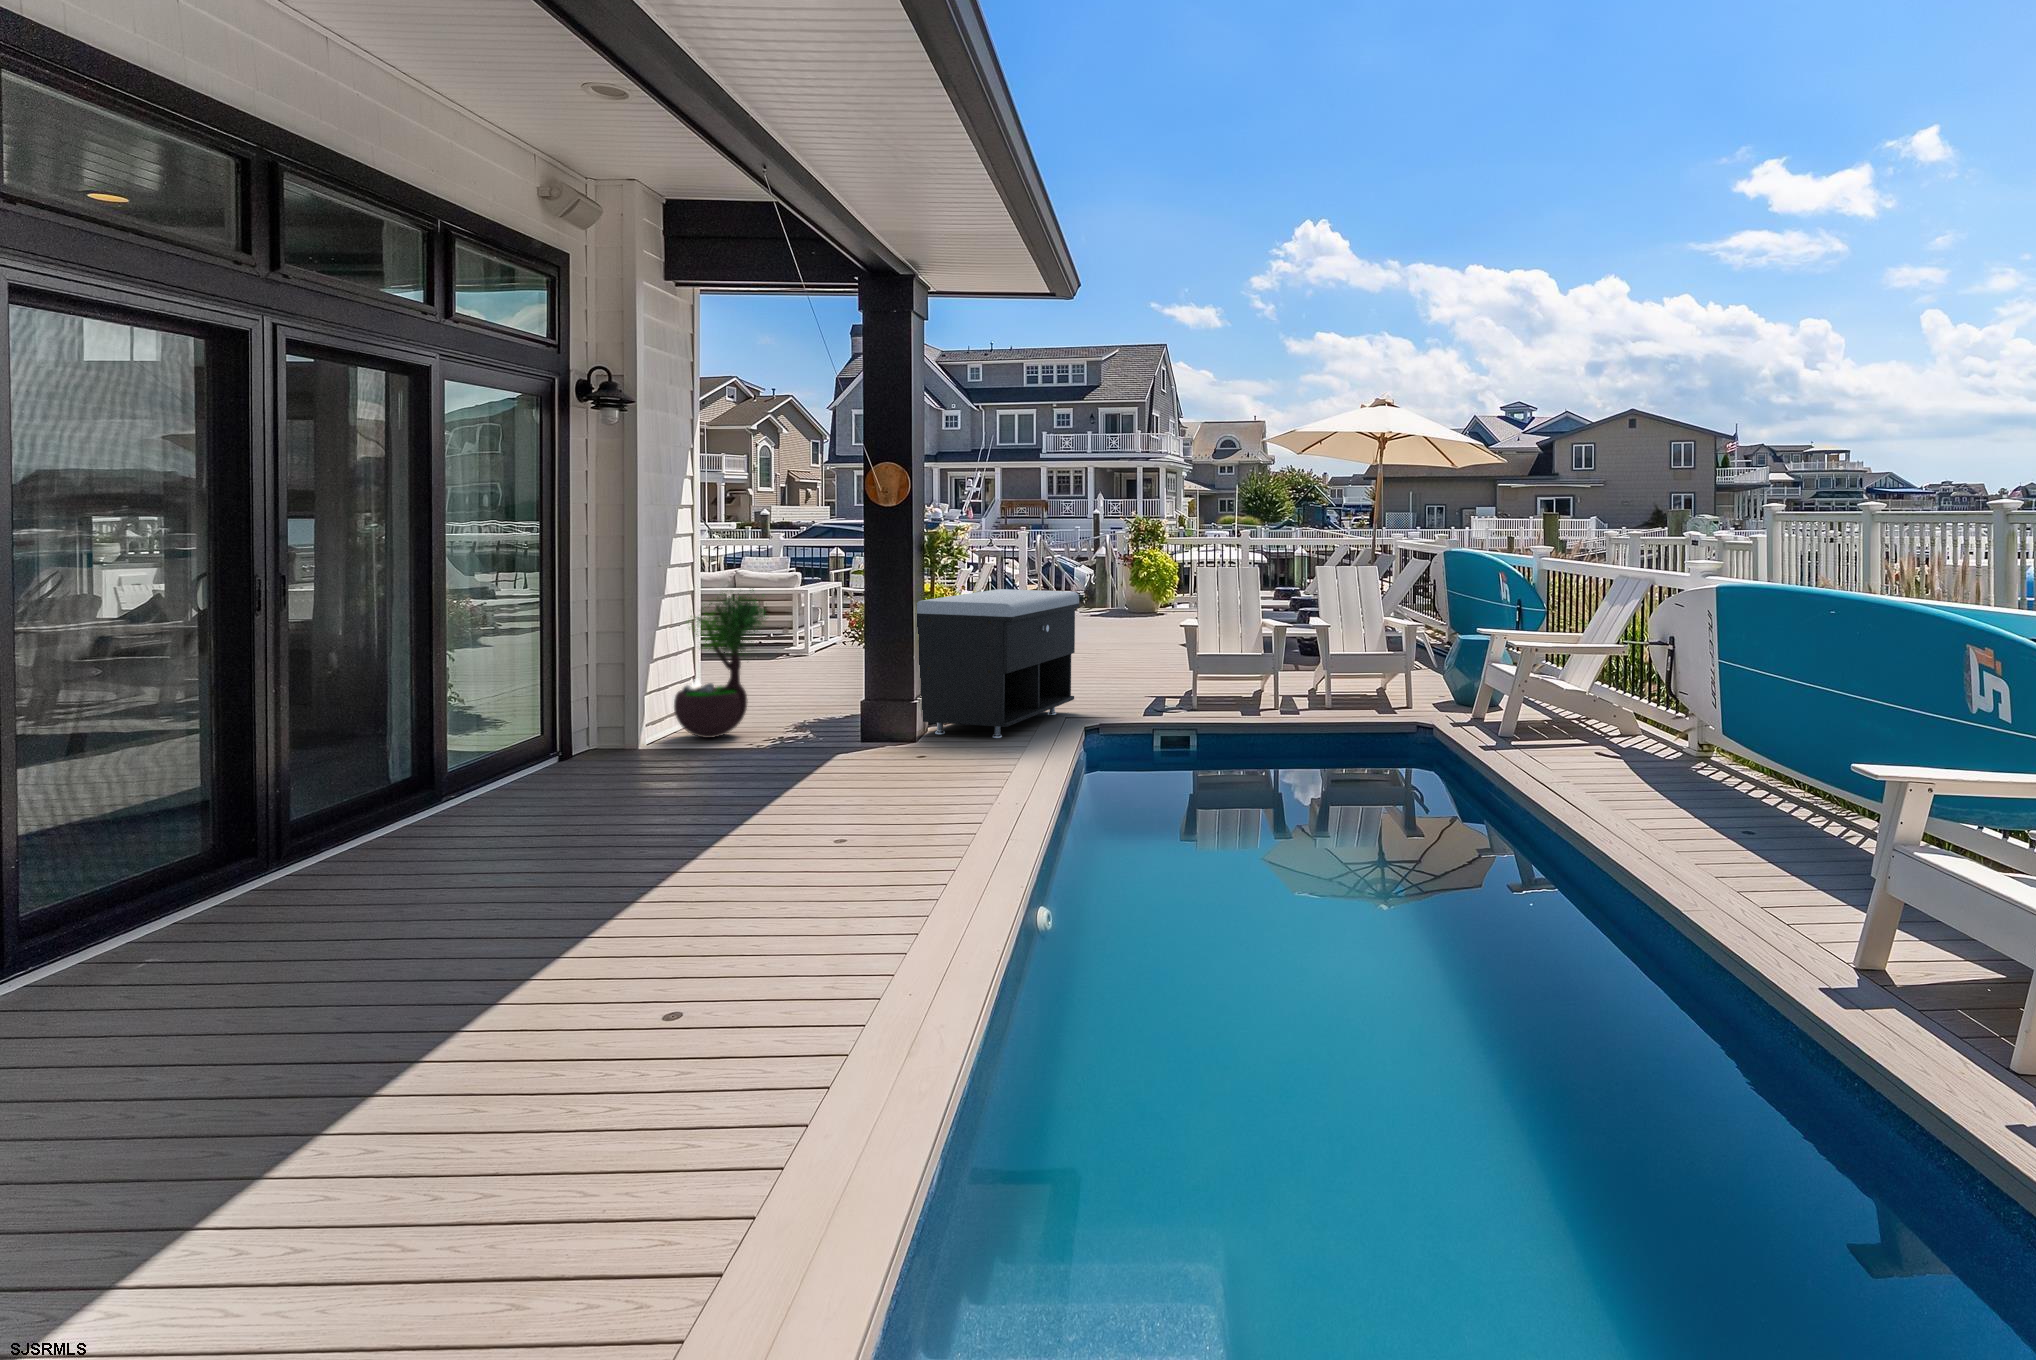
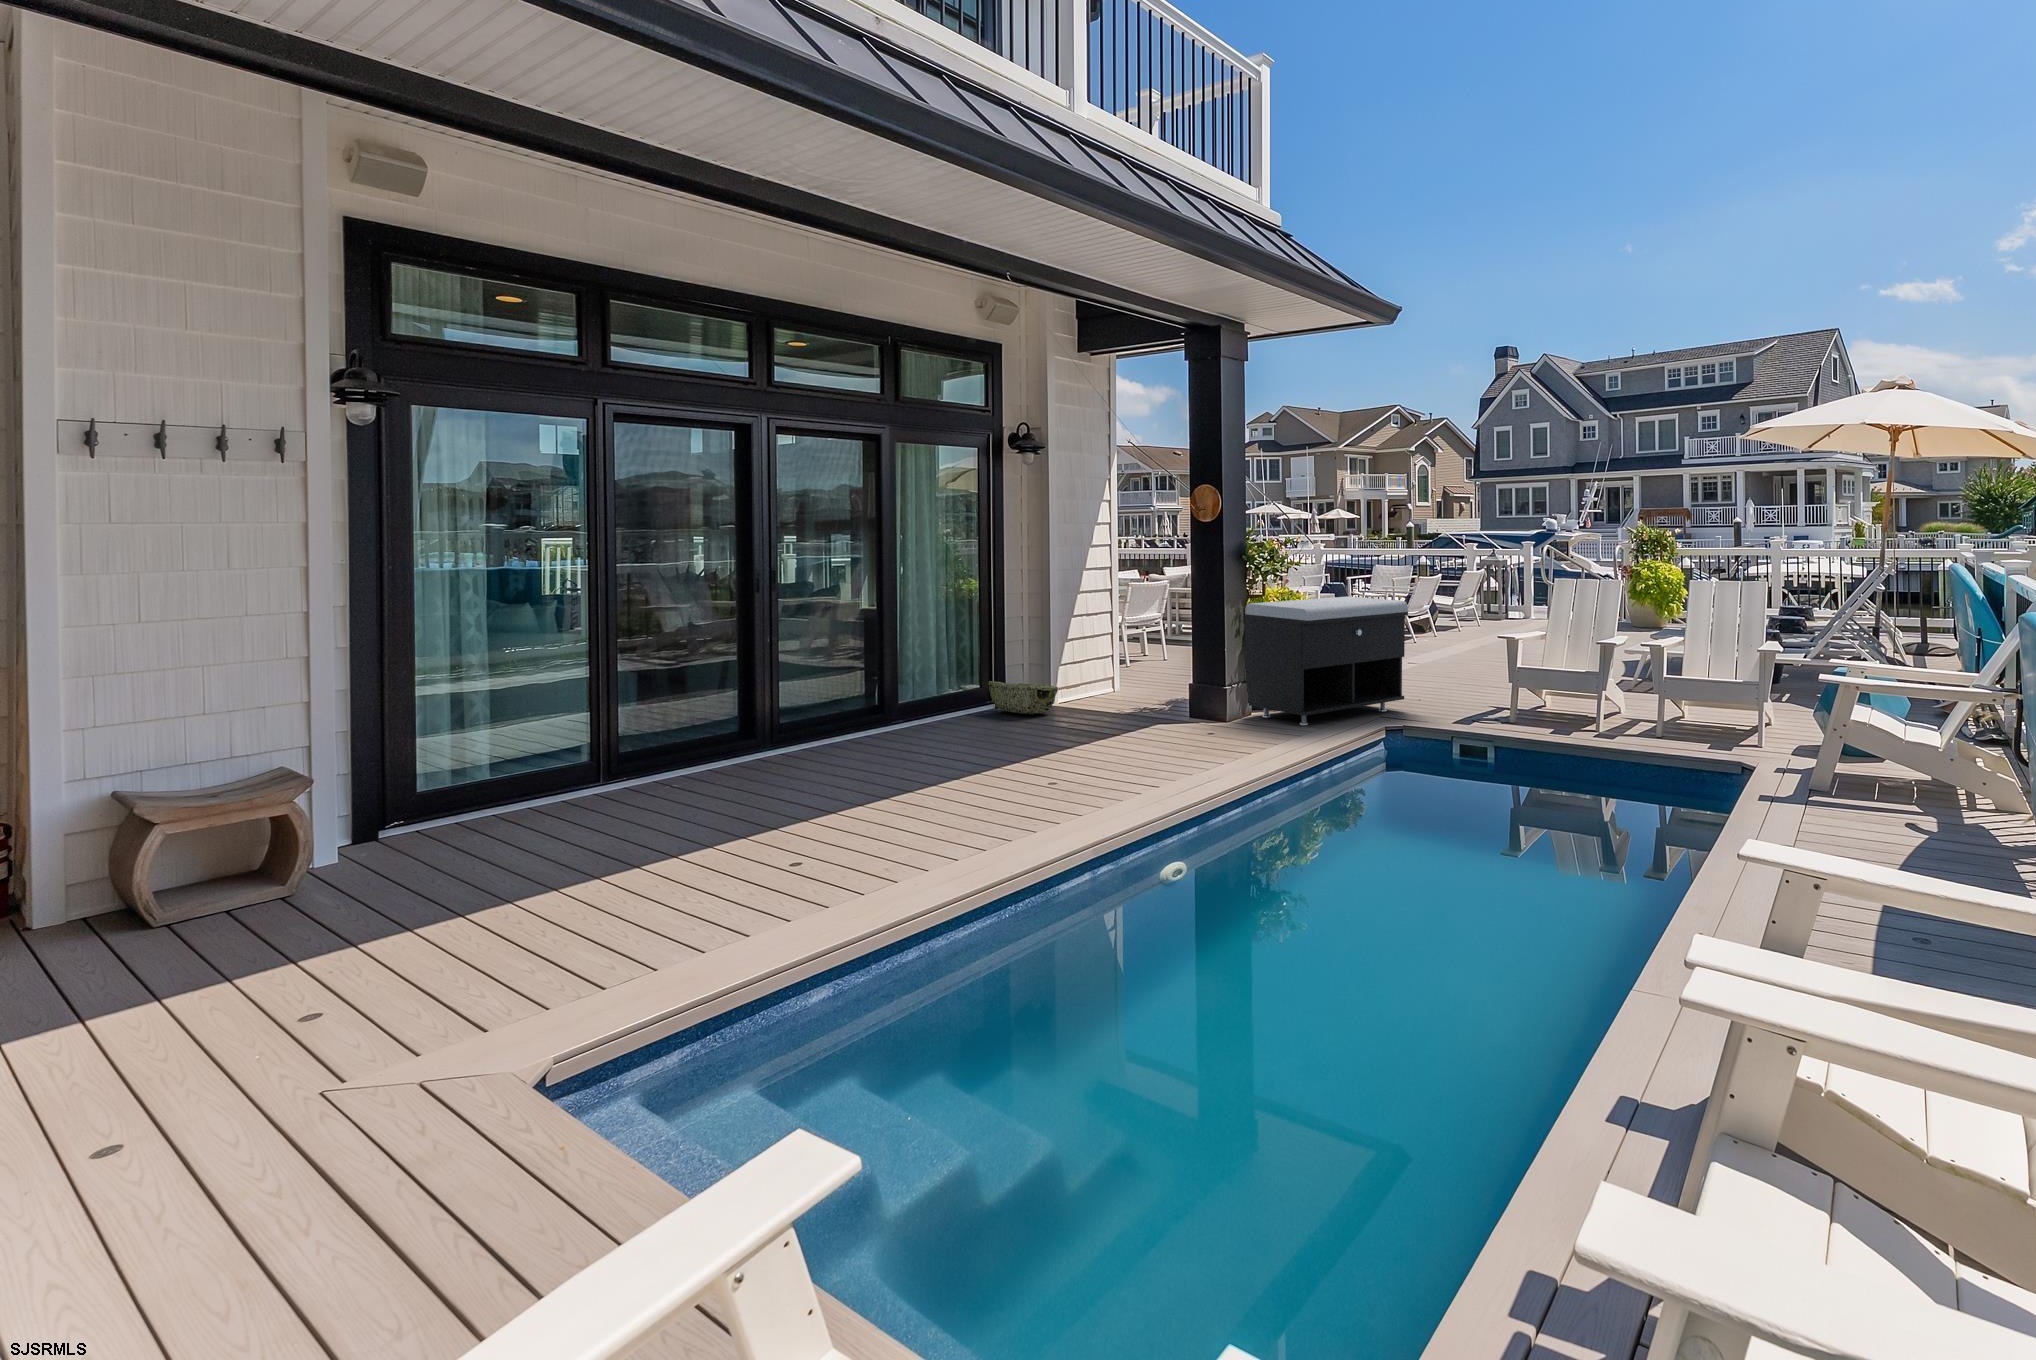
potted tree: present [674,589,765,738] -> none [1085,583,1155,704]
woven basket: none [551,720,664,763] -> present [988,681,1058,715]

